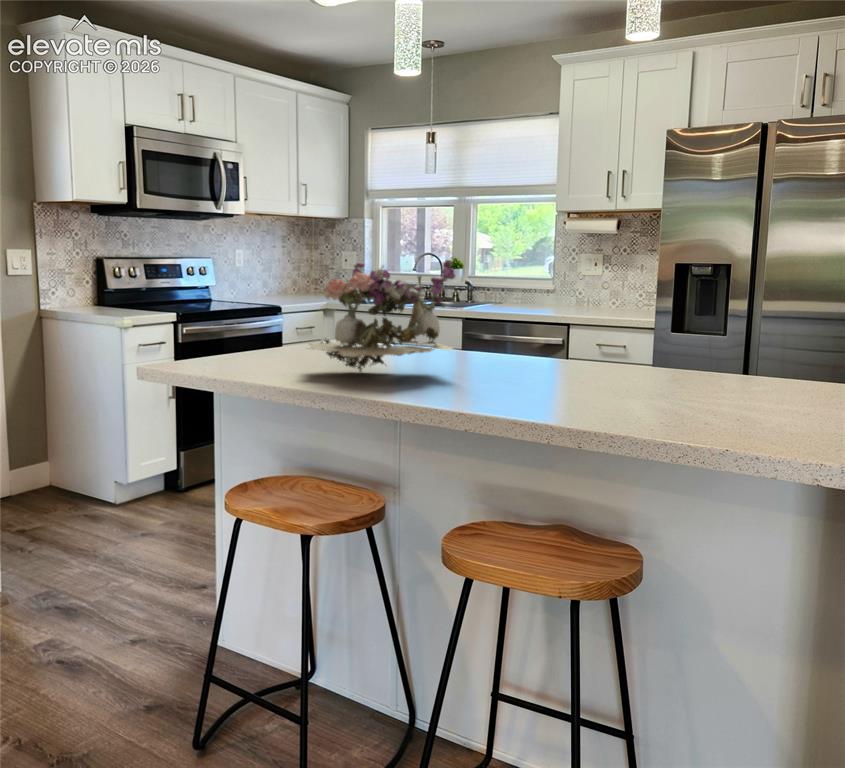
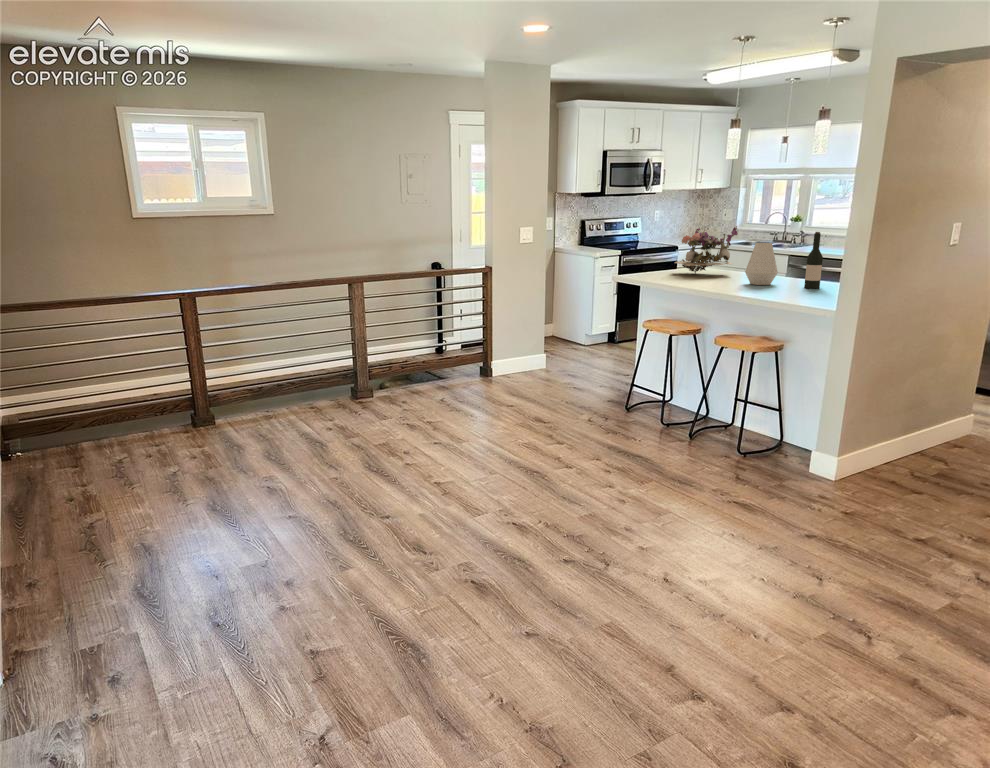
wine bottle: none [678,265,728,418] -> present [804,232,823,288]
vase: none [518,295,603,411] -> present [745,243,778,285]

